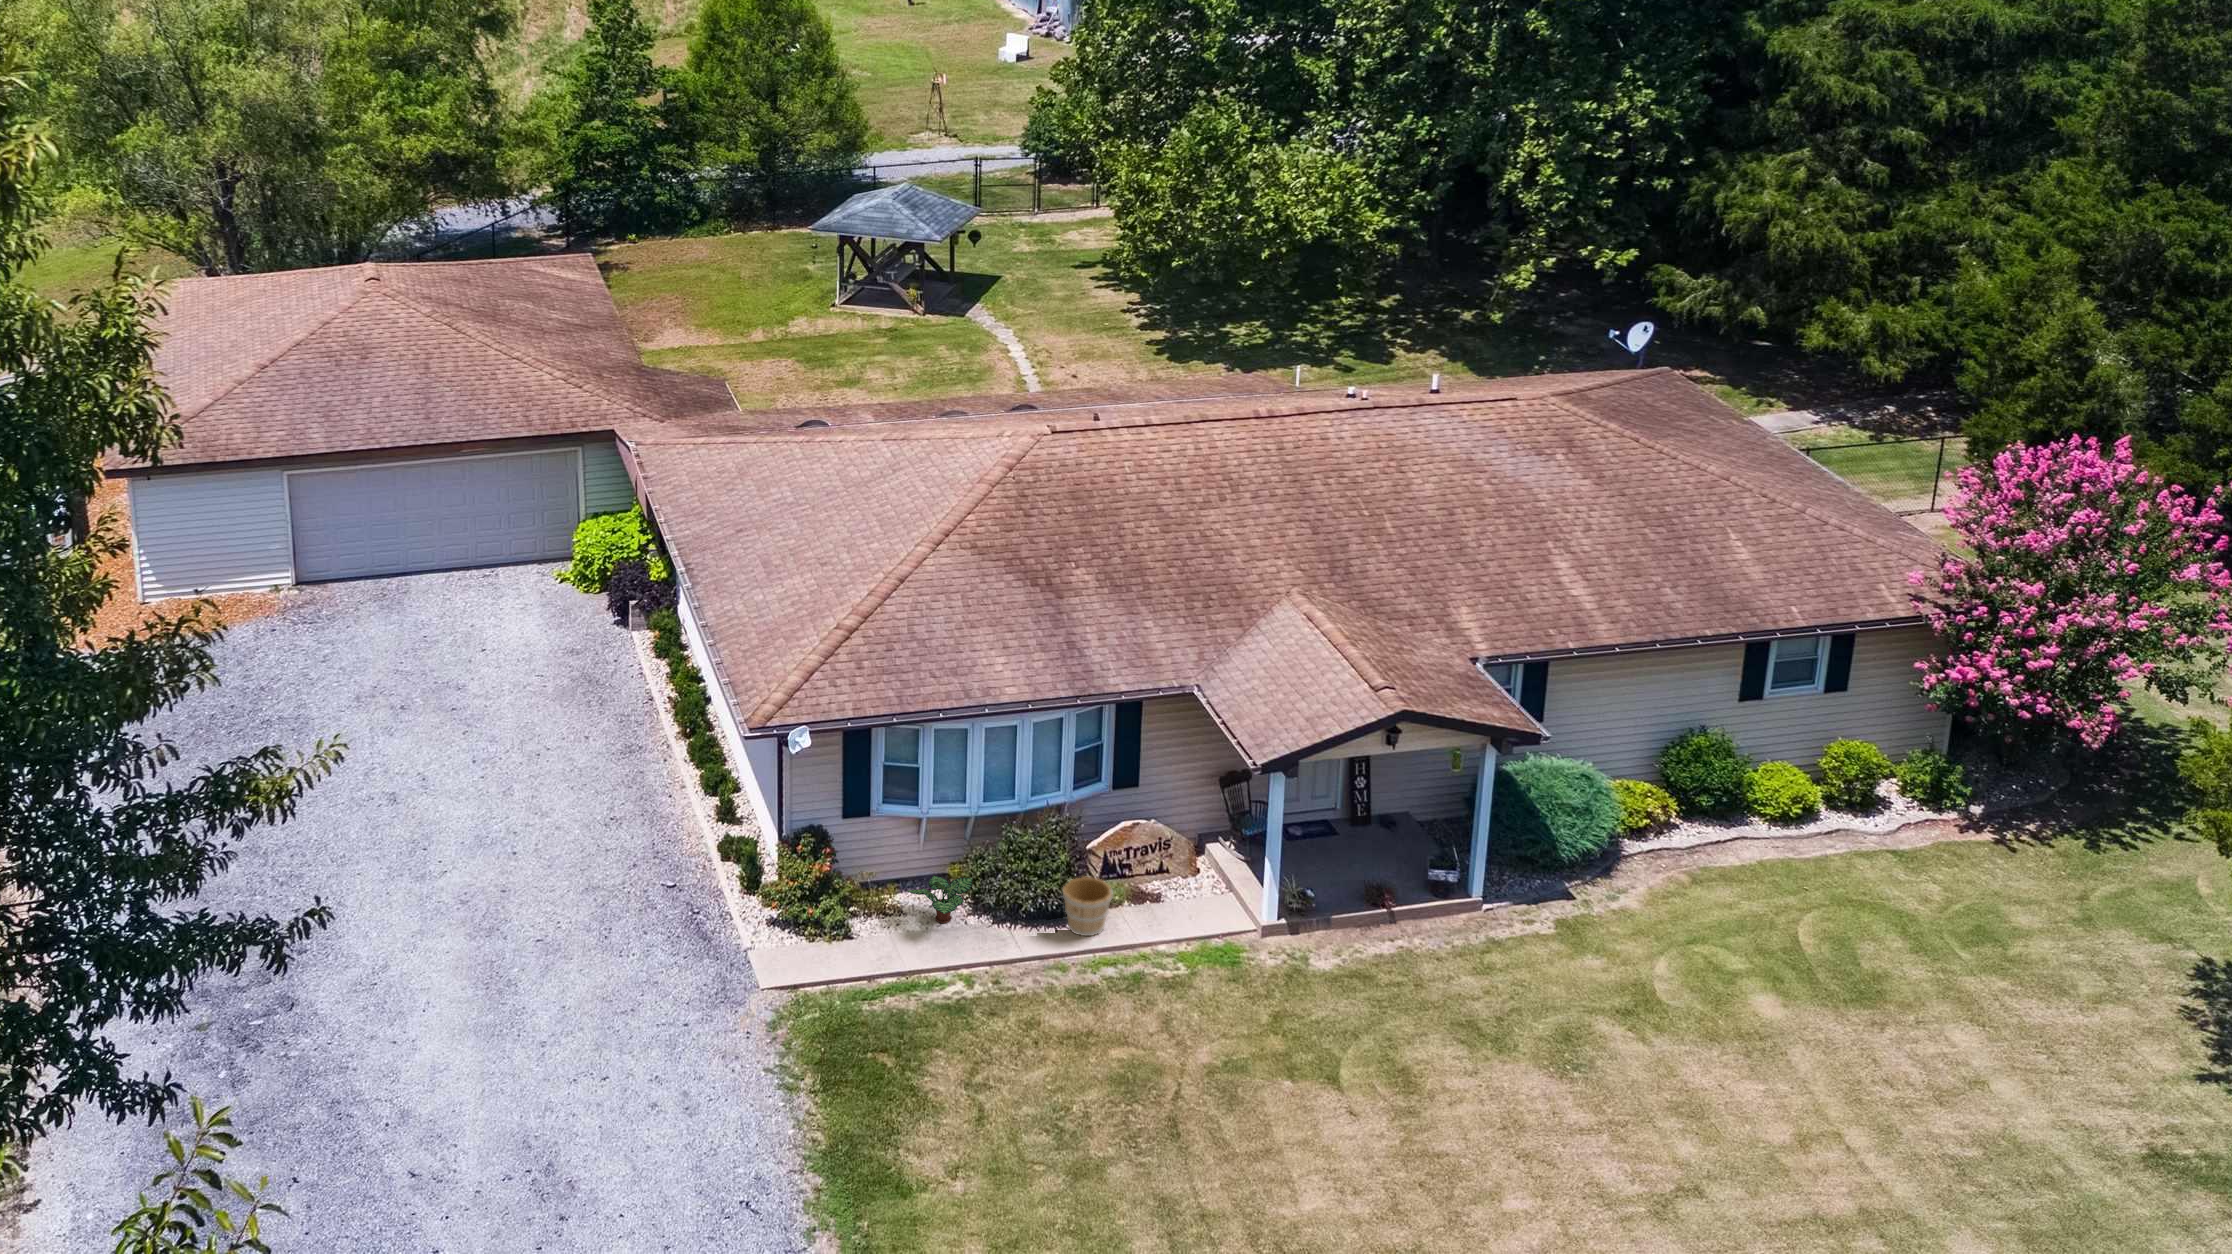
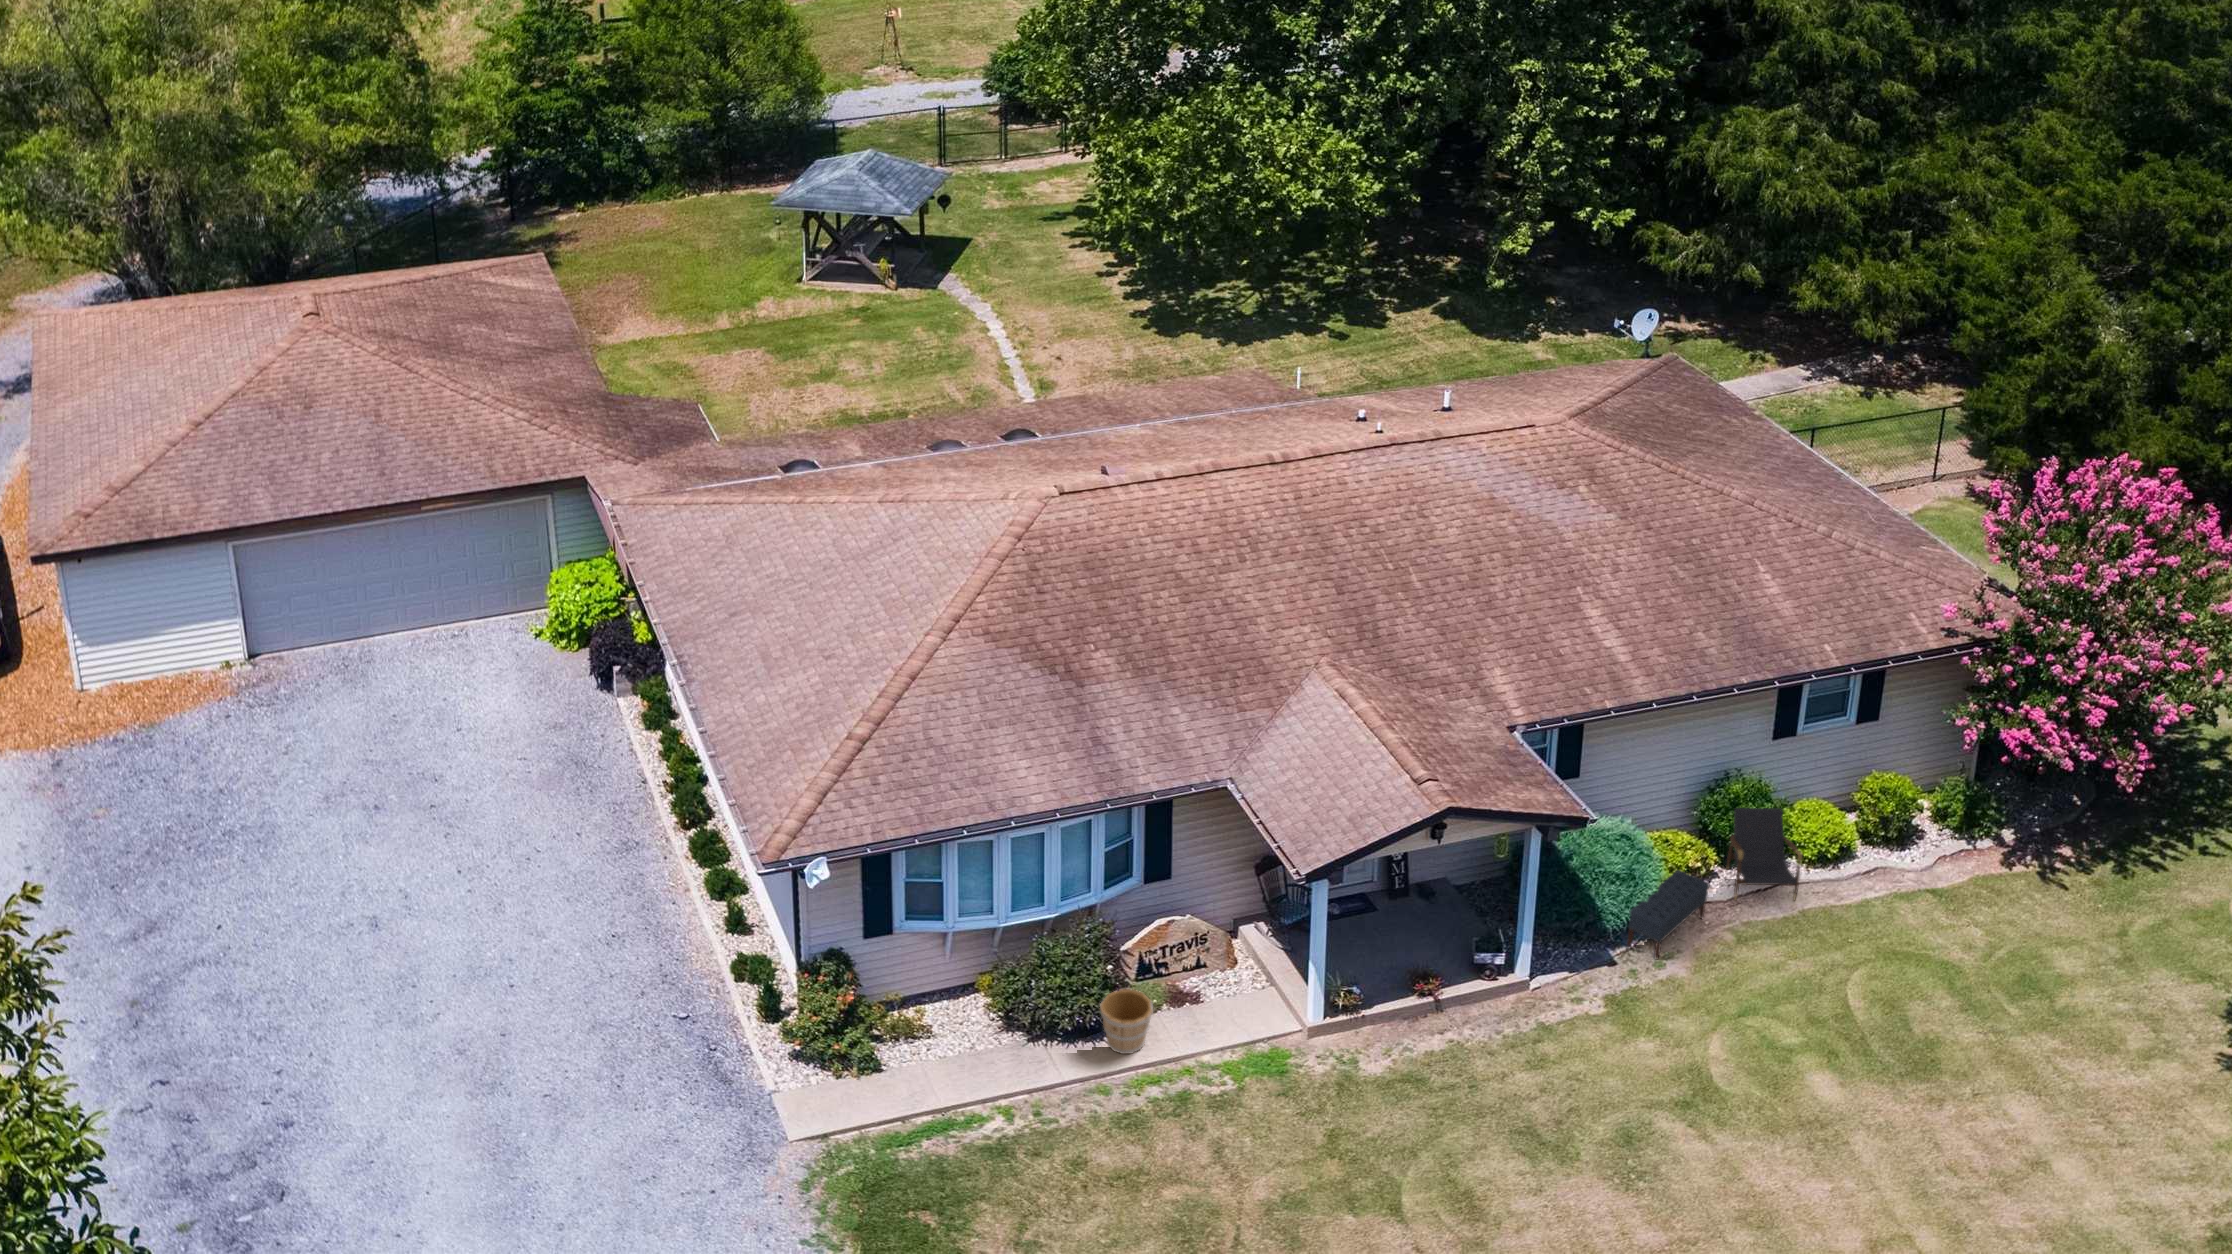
lounge chair: none [1688,763,1762,855] -> present [1727,808,1802,900]
bench: none [1581,815,1667,894] -> present [1627,870,1710,959]
potted plant: present [908,875,973,923] -> none [934,997,1004,1049]

